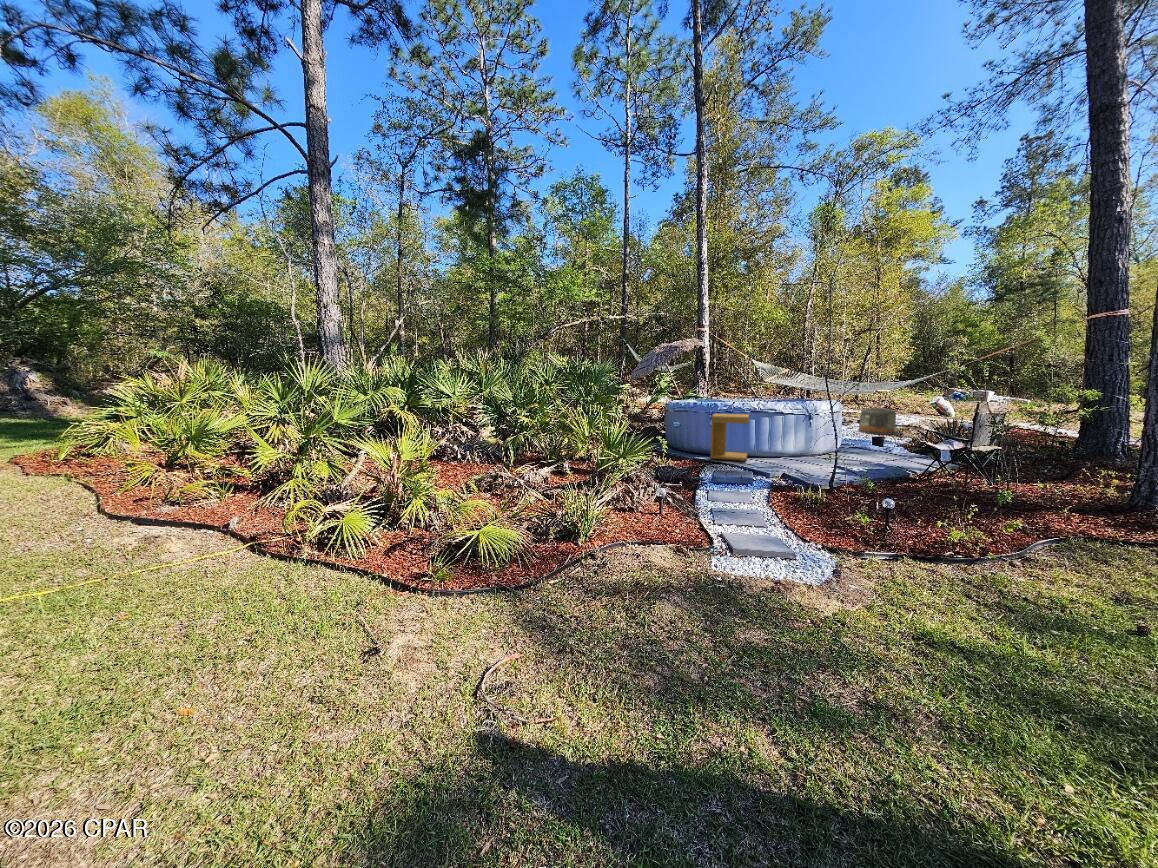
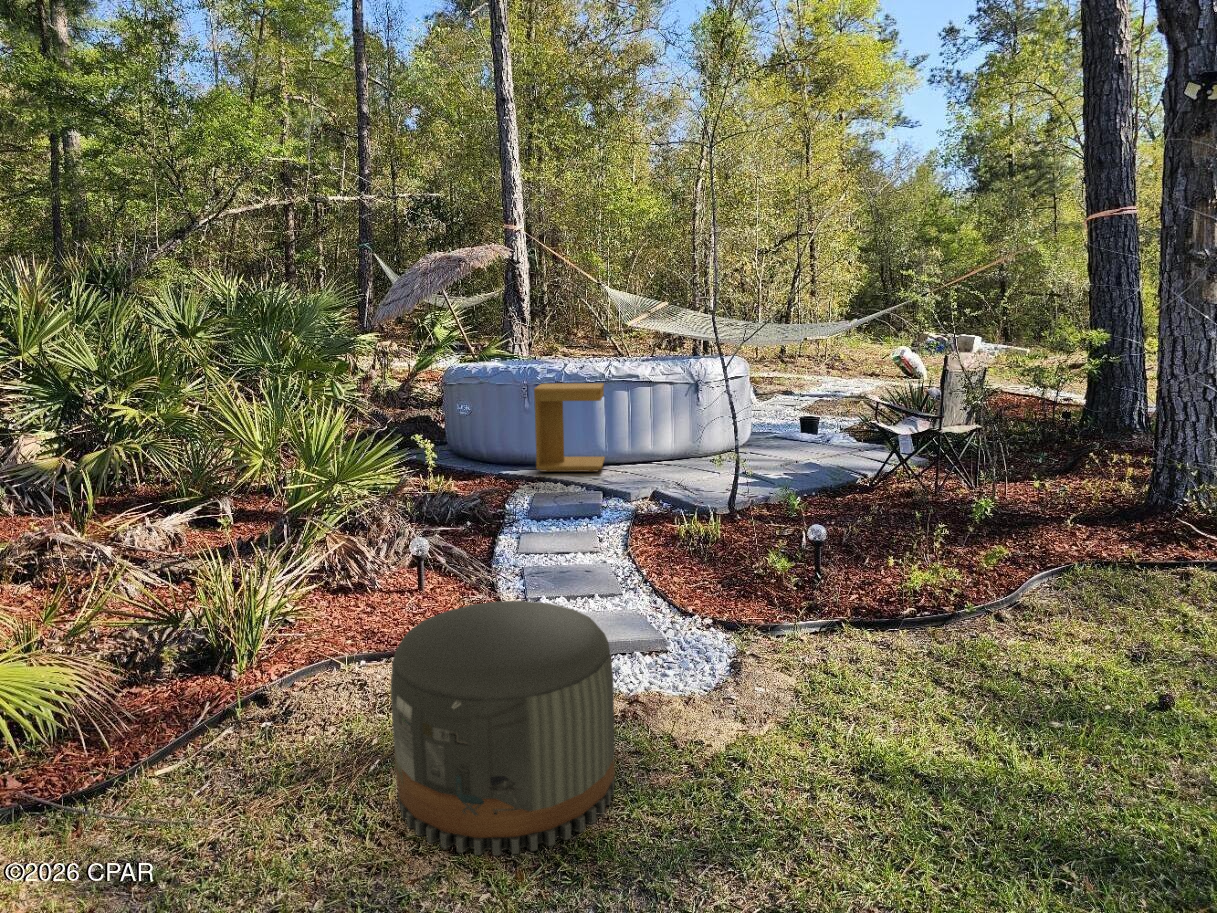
pouf: present [859,408,896,435] -> present [391,601,615,855]

